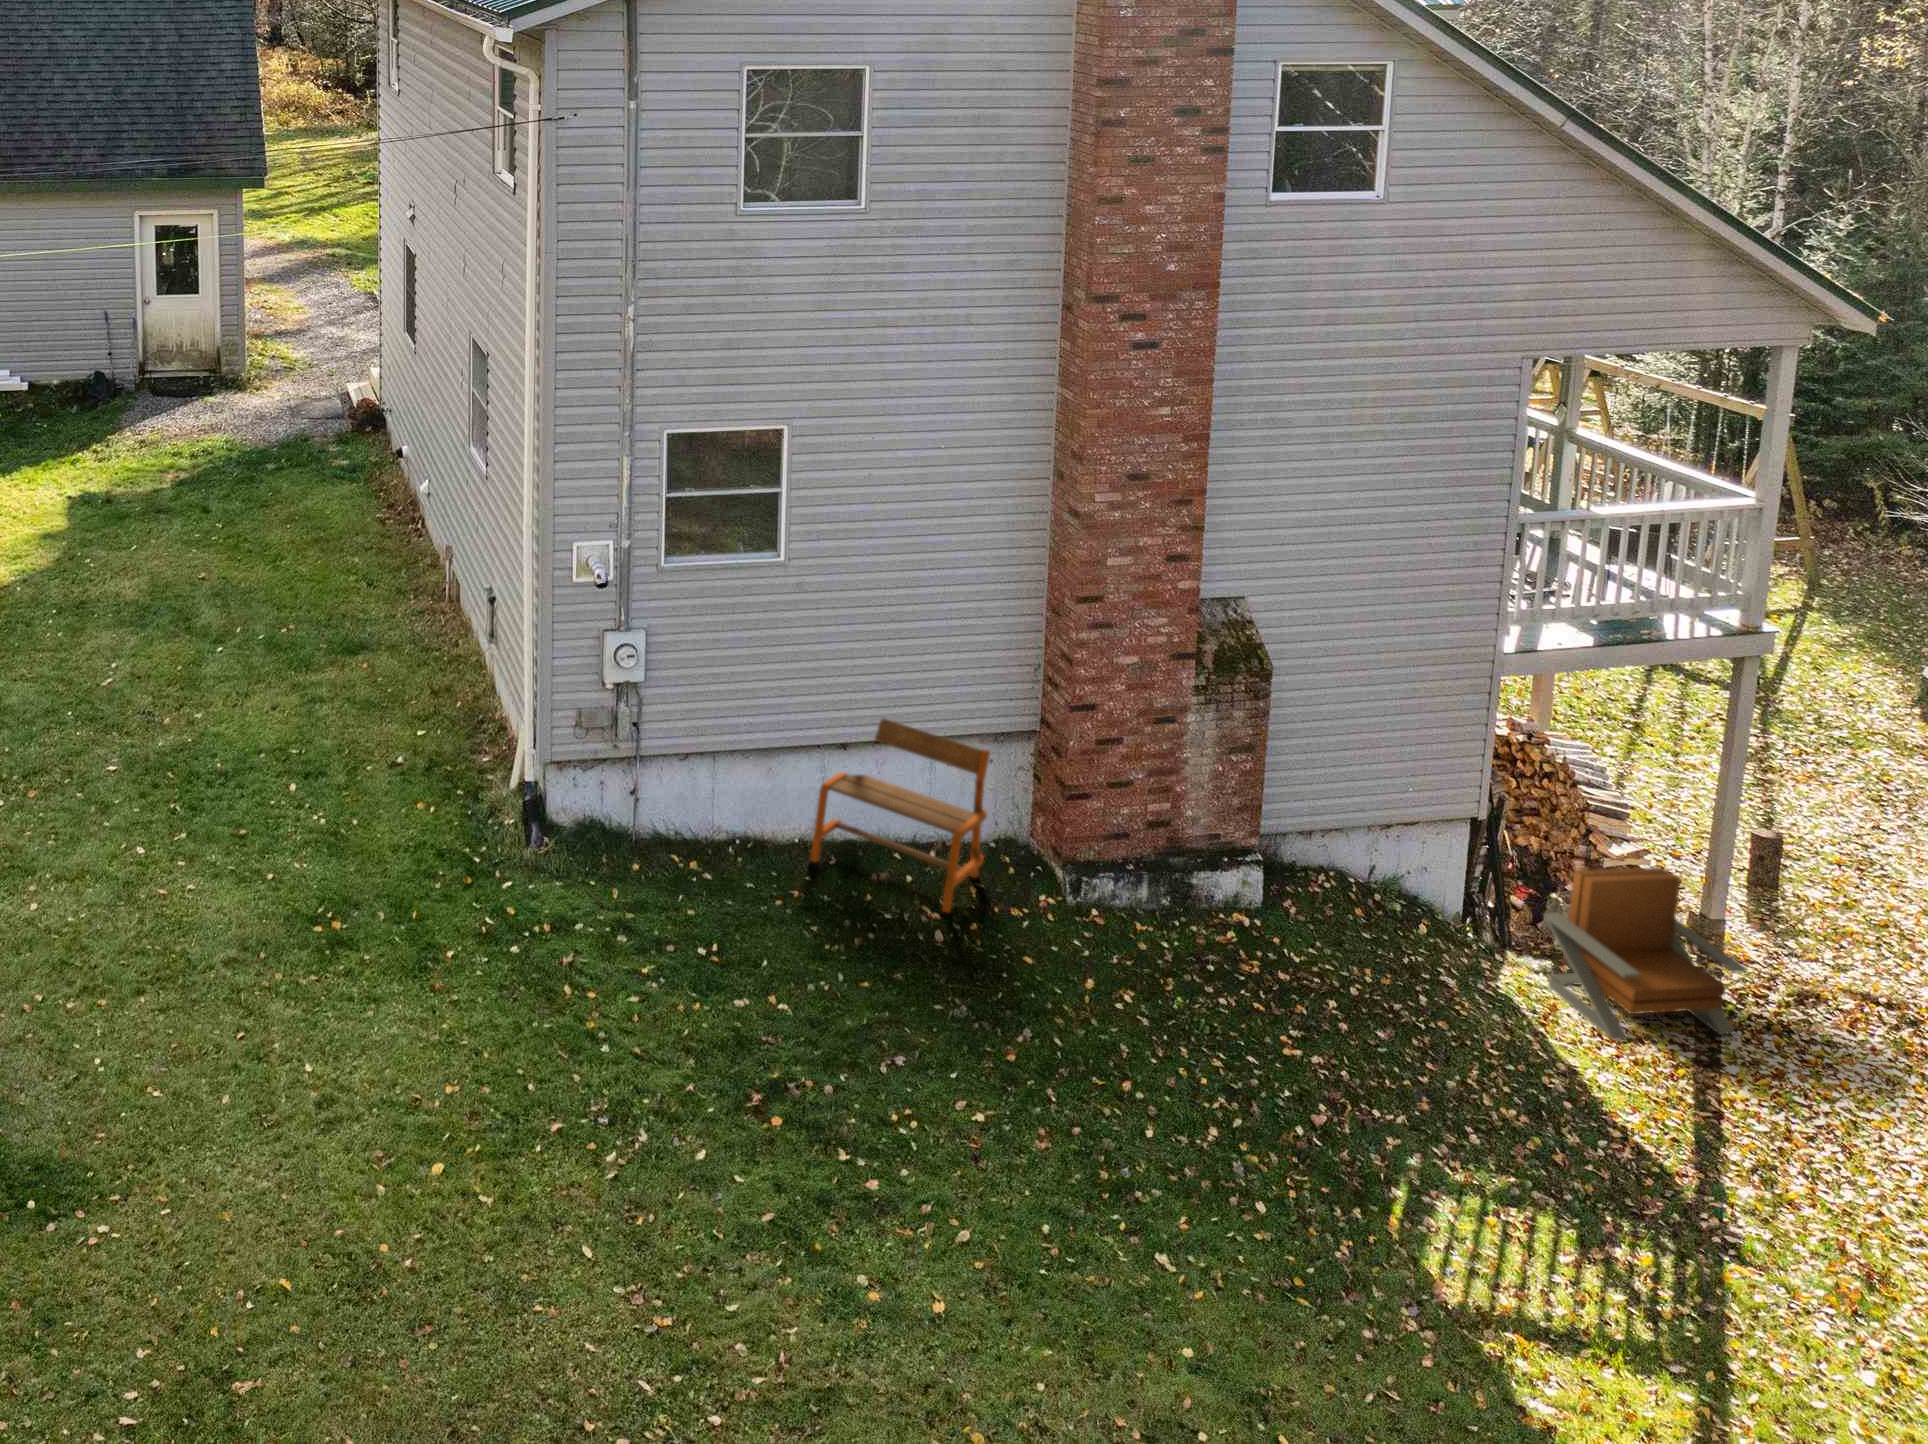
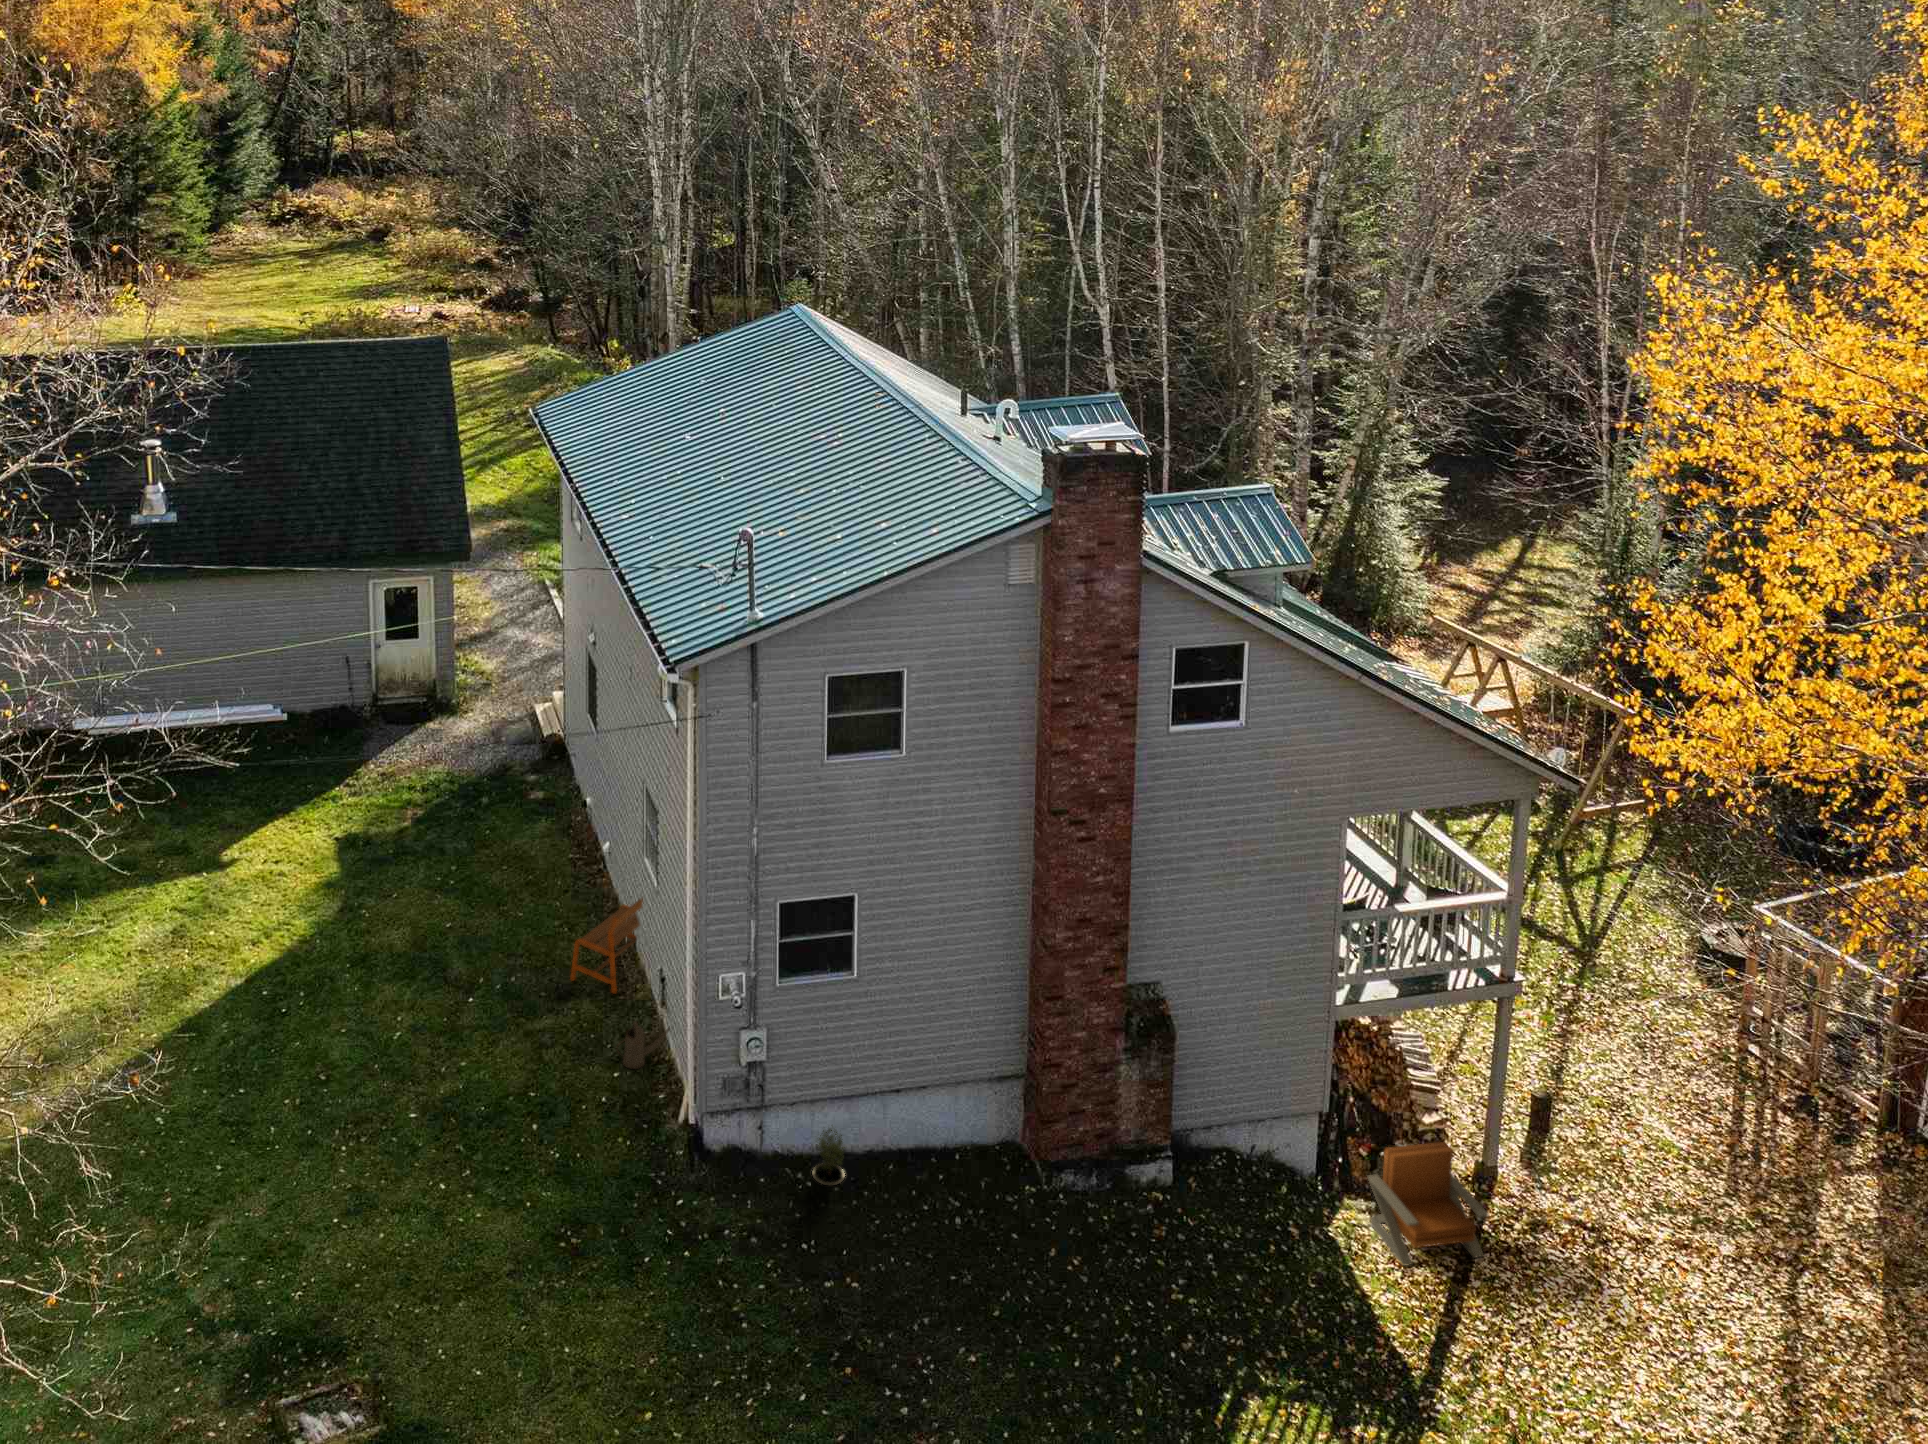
watering can: none [417,663,497,731] -> present [617,1021,672,1069]
bench: present [810,718,990,912] -> present [570,898,643,993]
potted tree: none [704,787,758,880] -> present [812,1129,845,1185]

